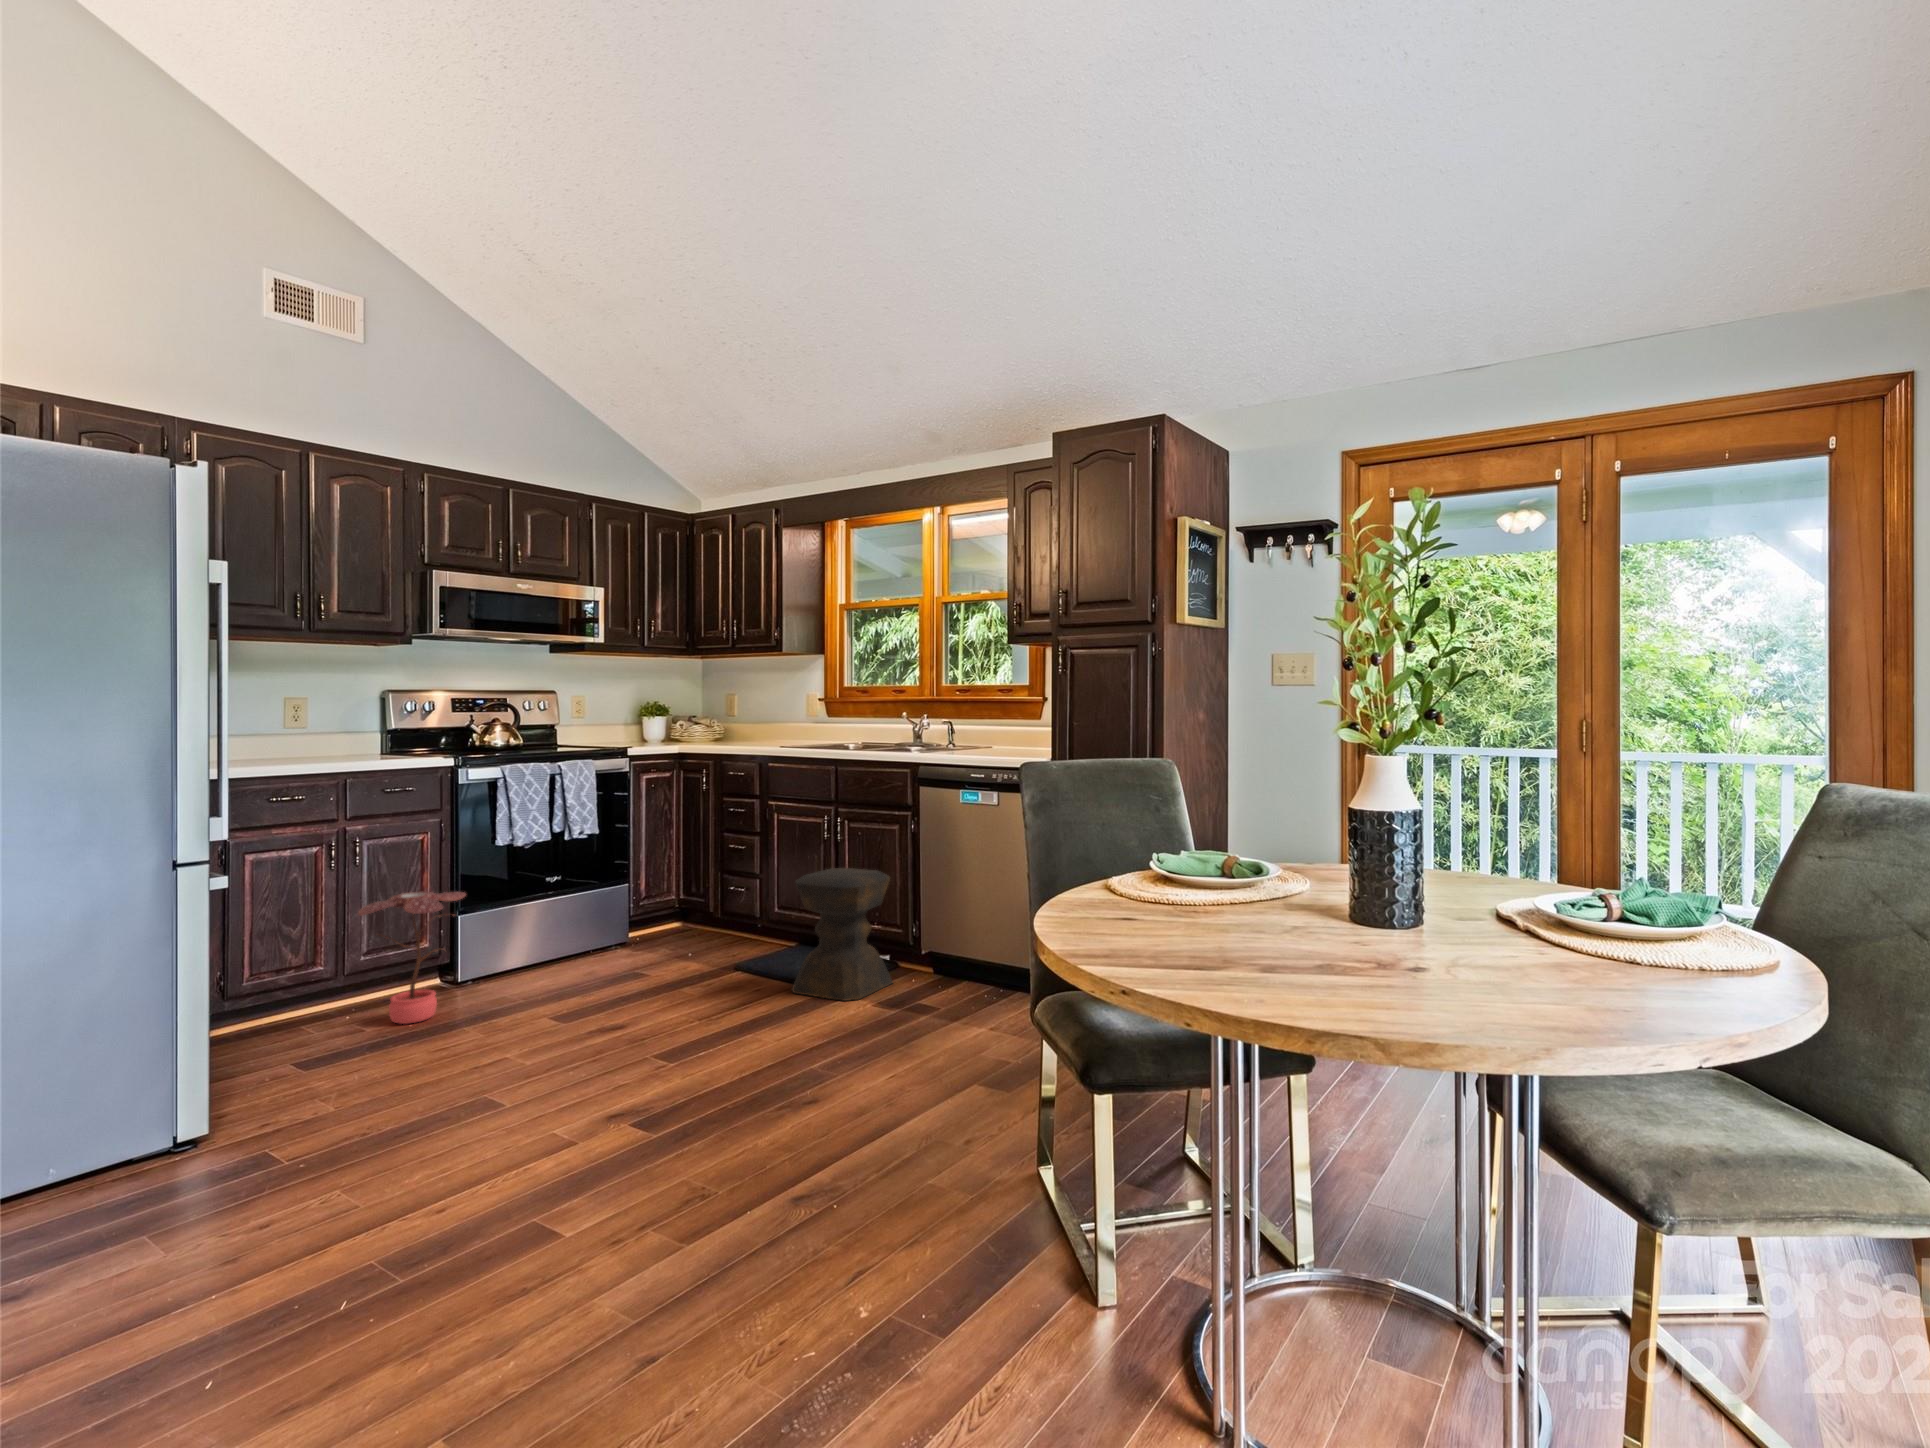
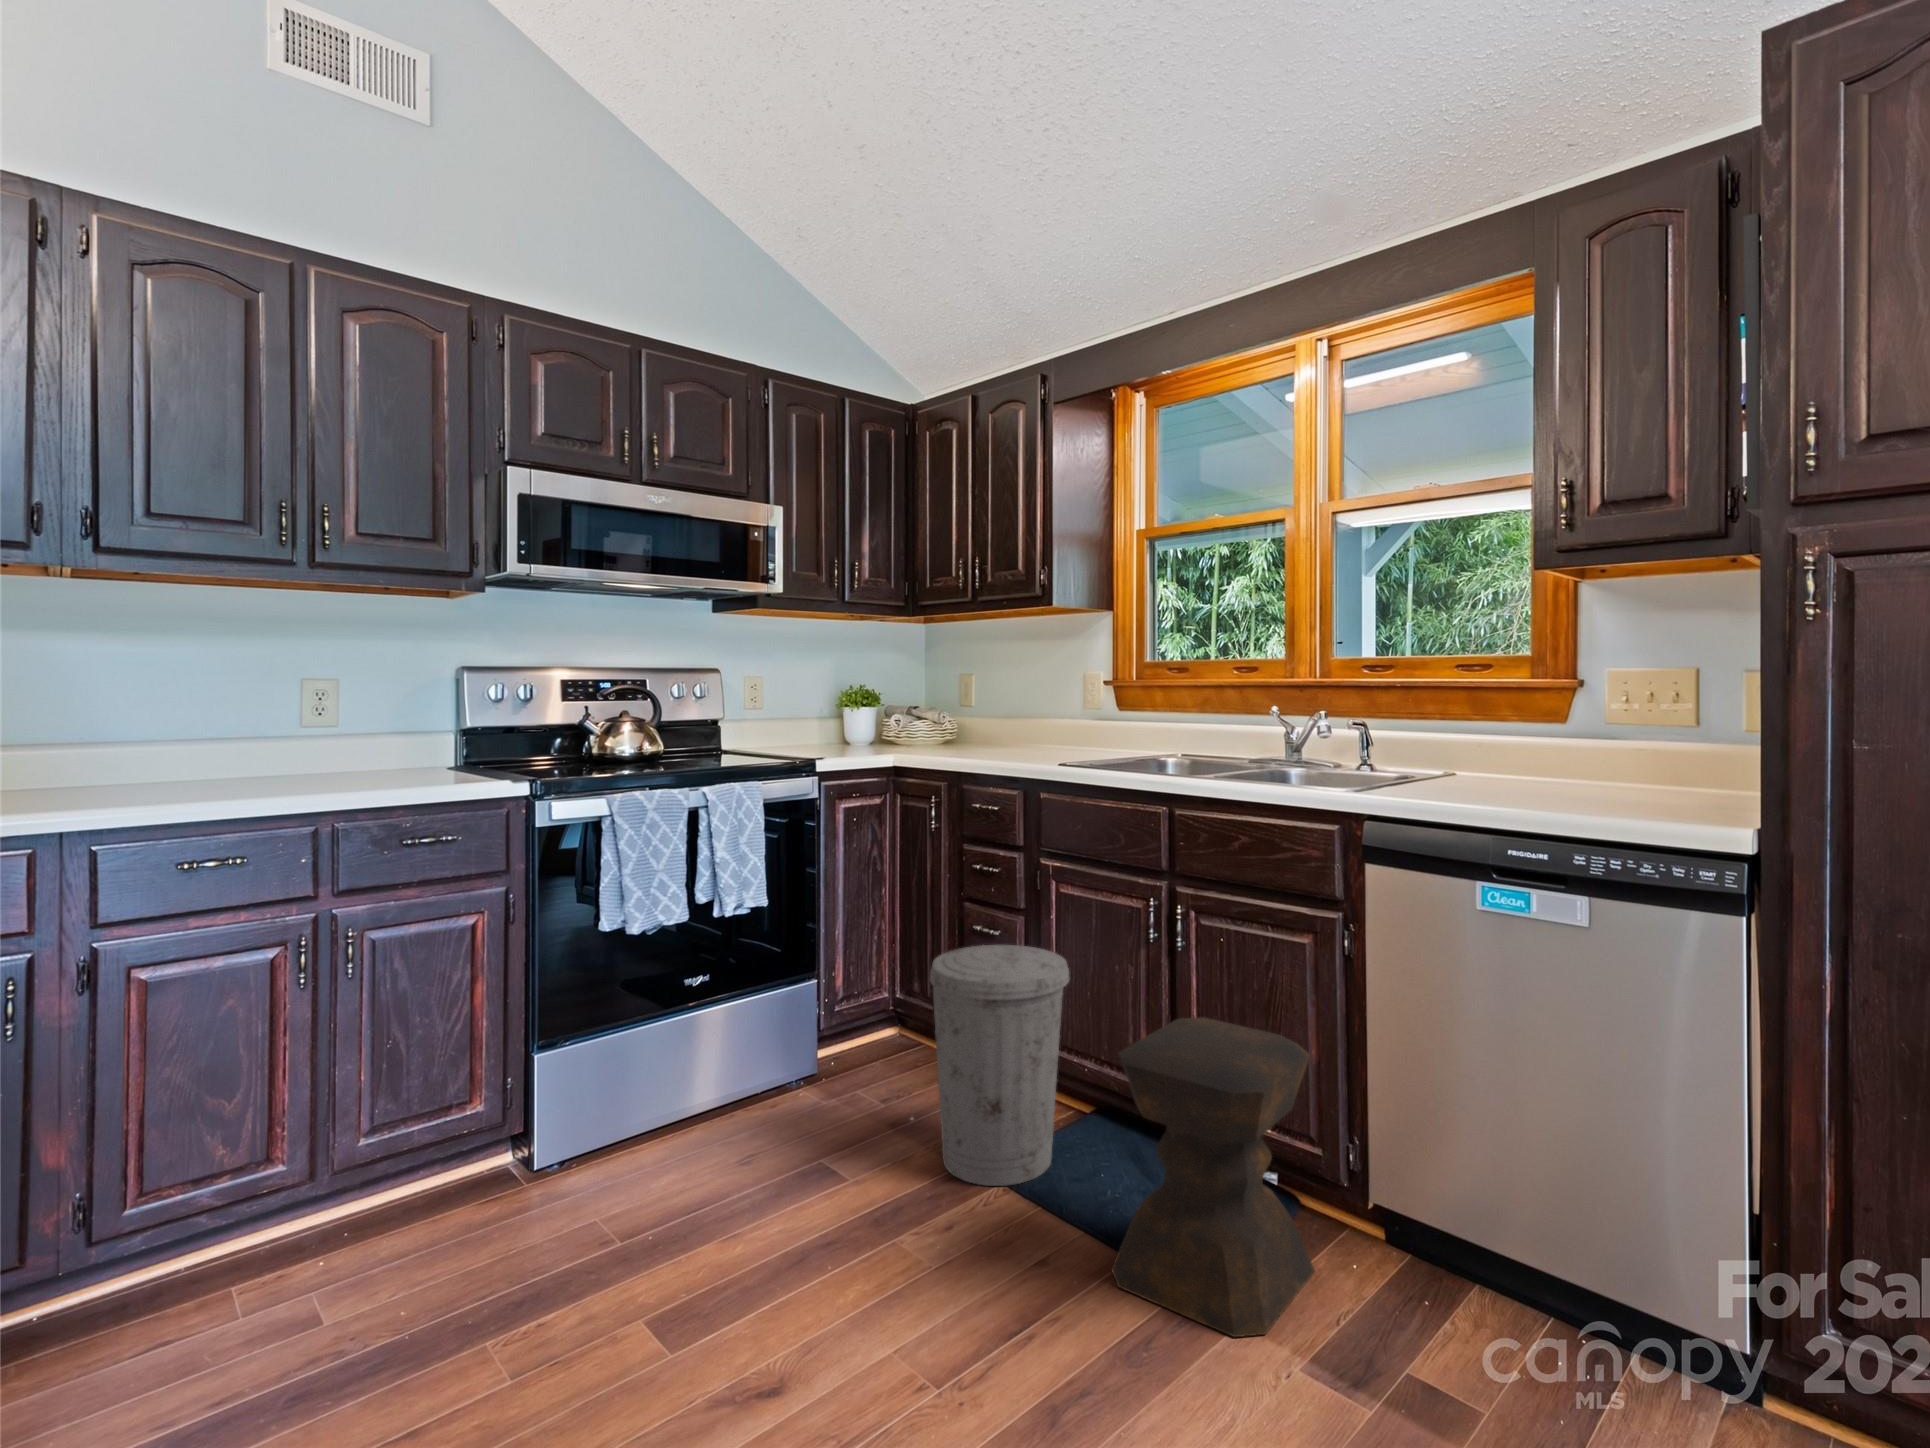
trash can: none [699,847,779,971] -> present [930,945,1069,1186]
potted plant: present [358,892,466,1024] -> none [303,1041,517,1309]

